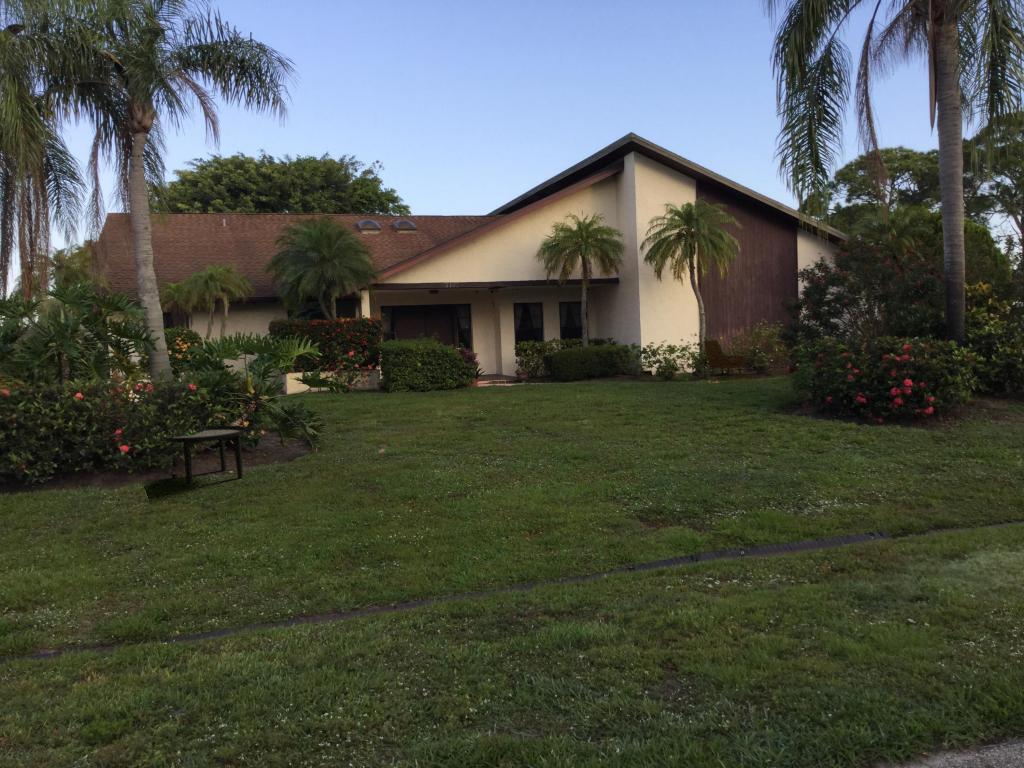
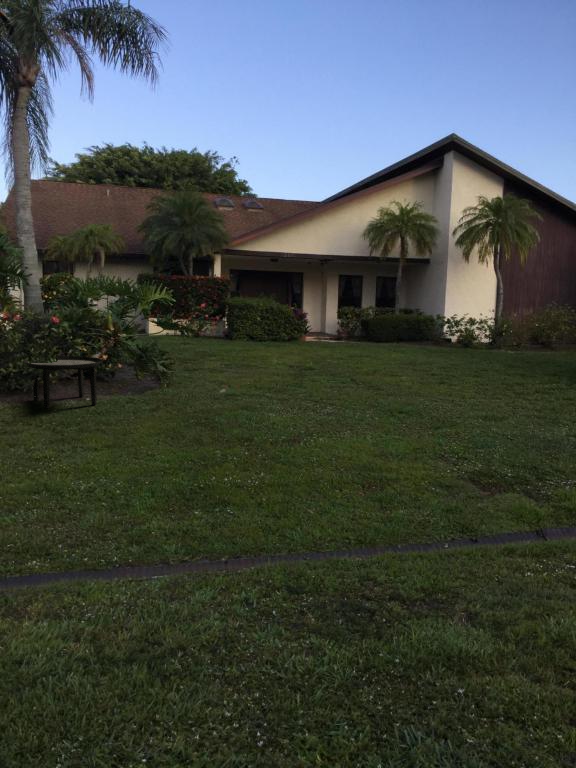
chair: present [704,340,744,376] -> none [502,316,536,347]

